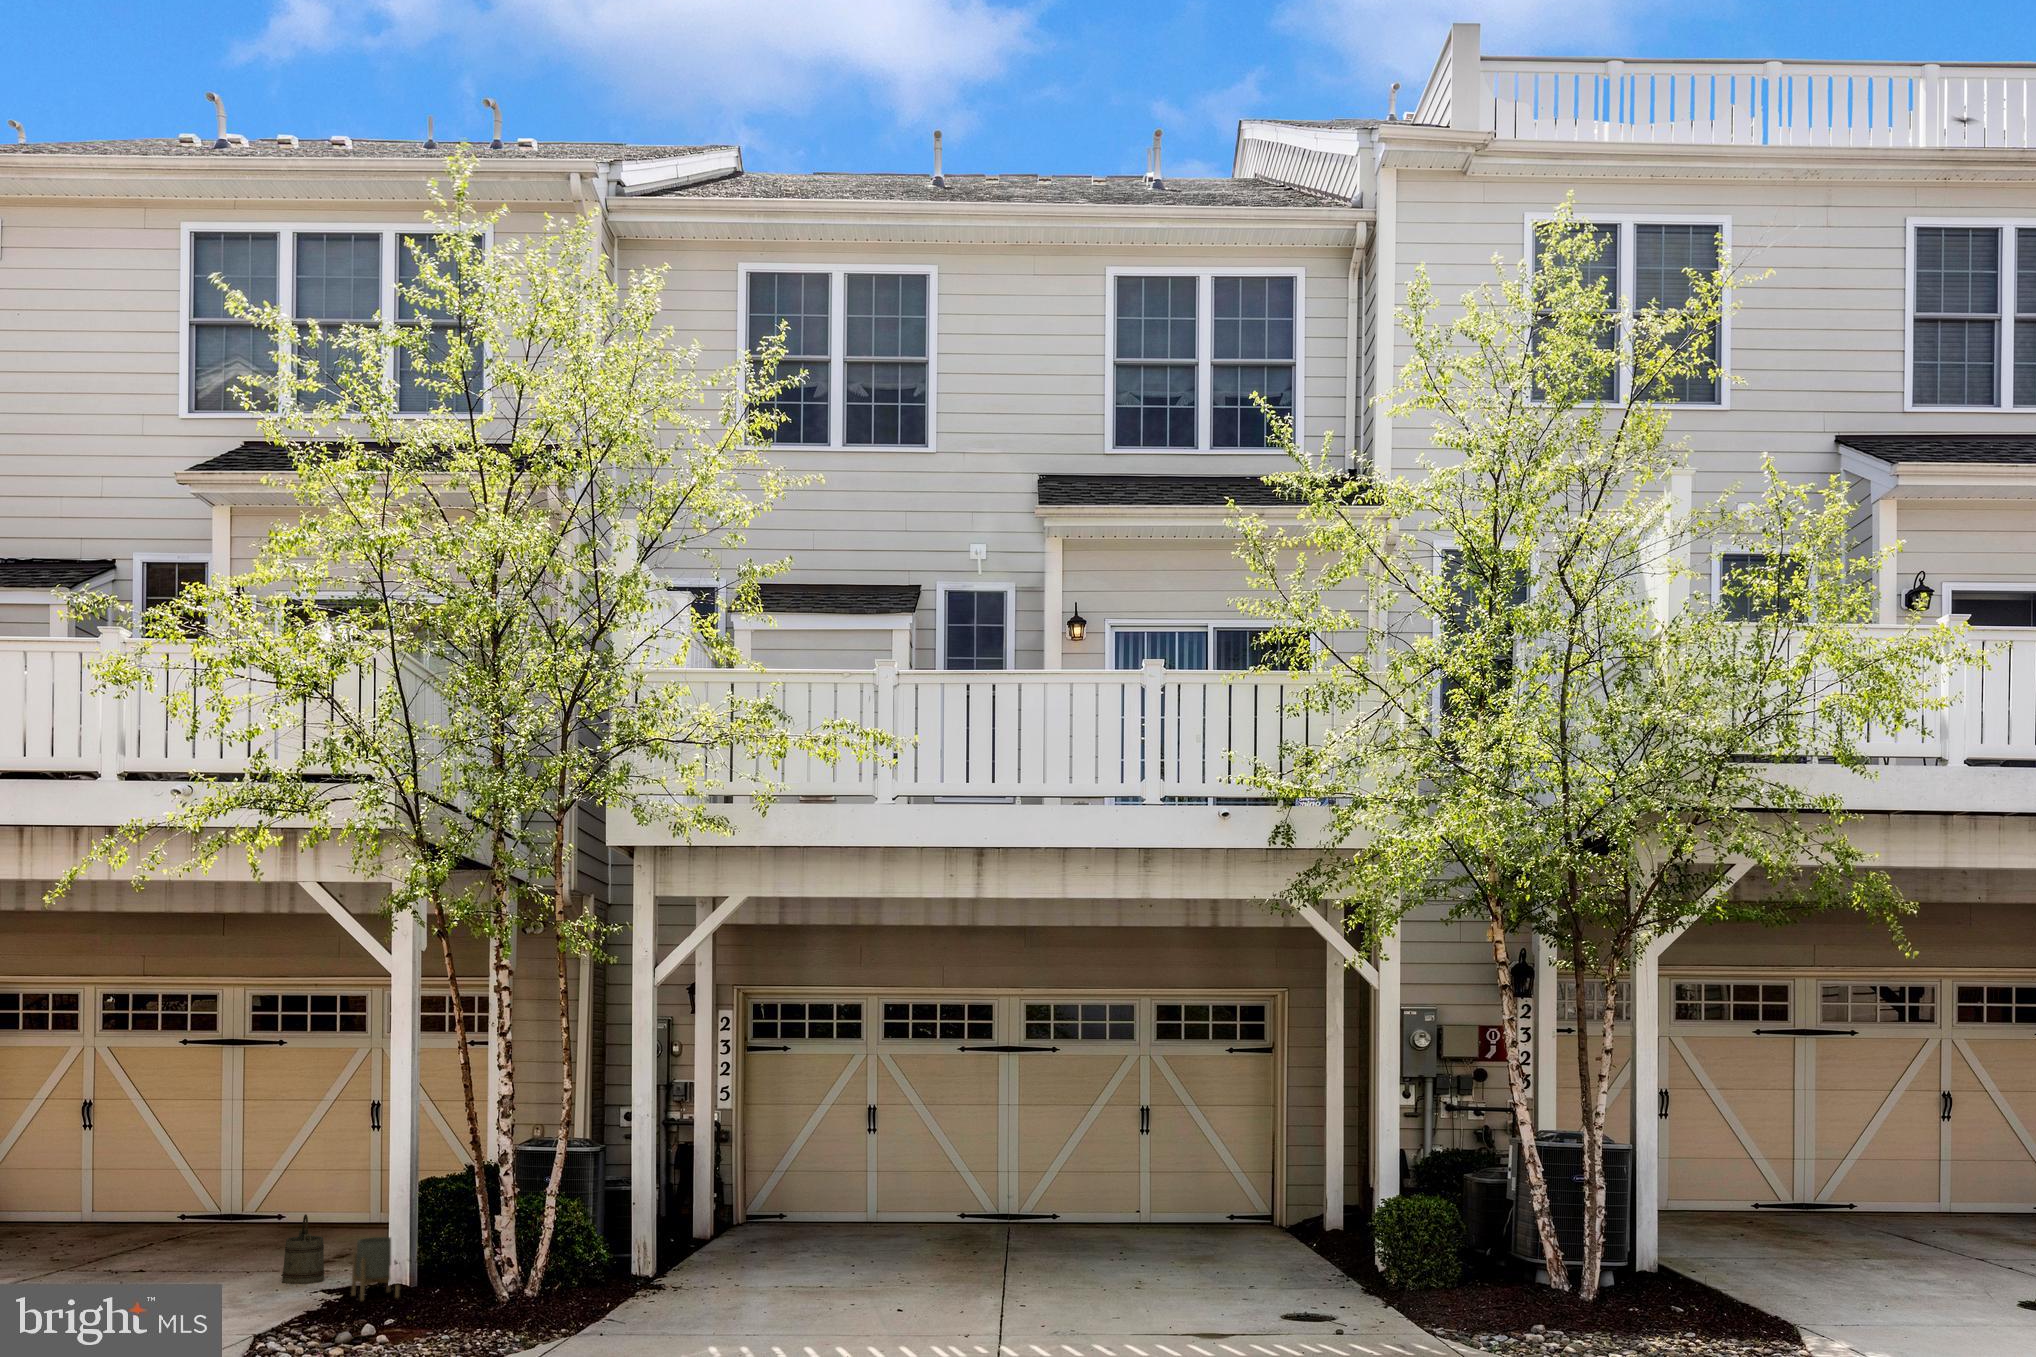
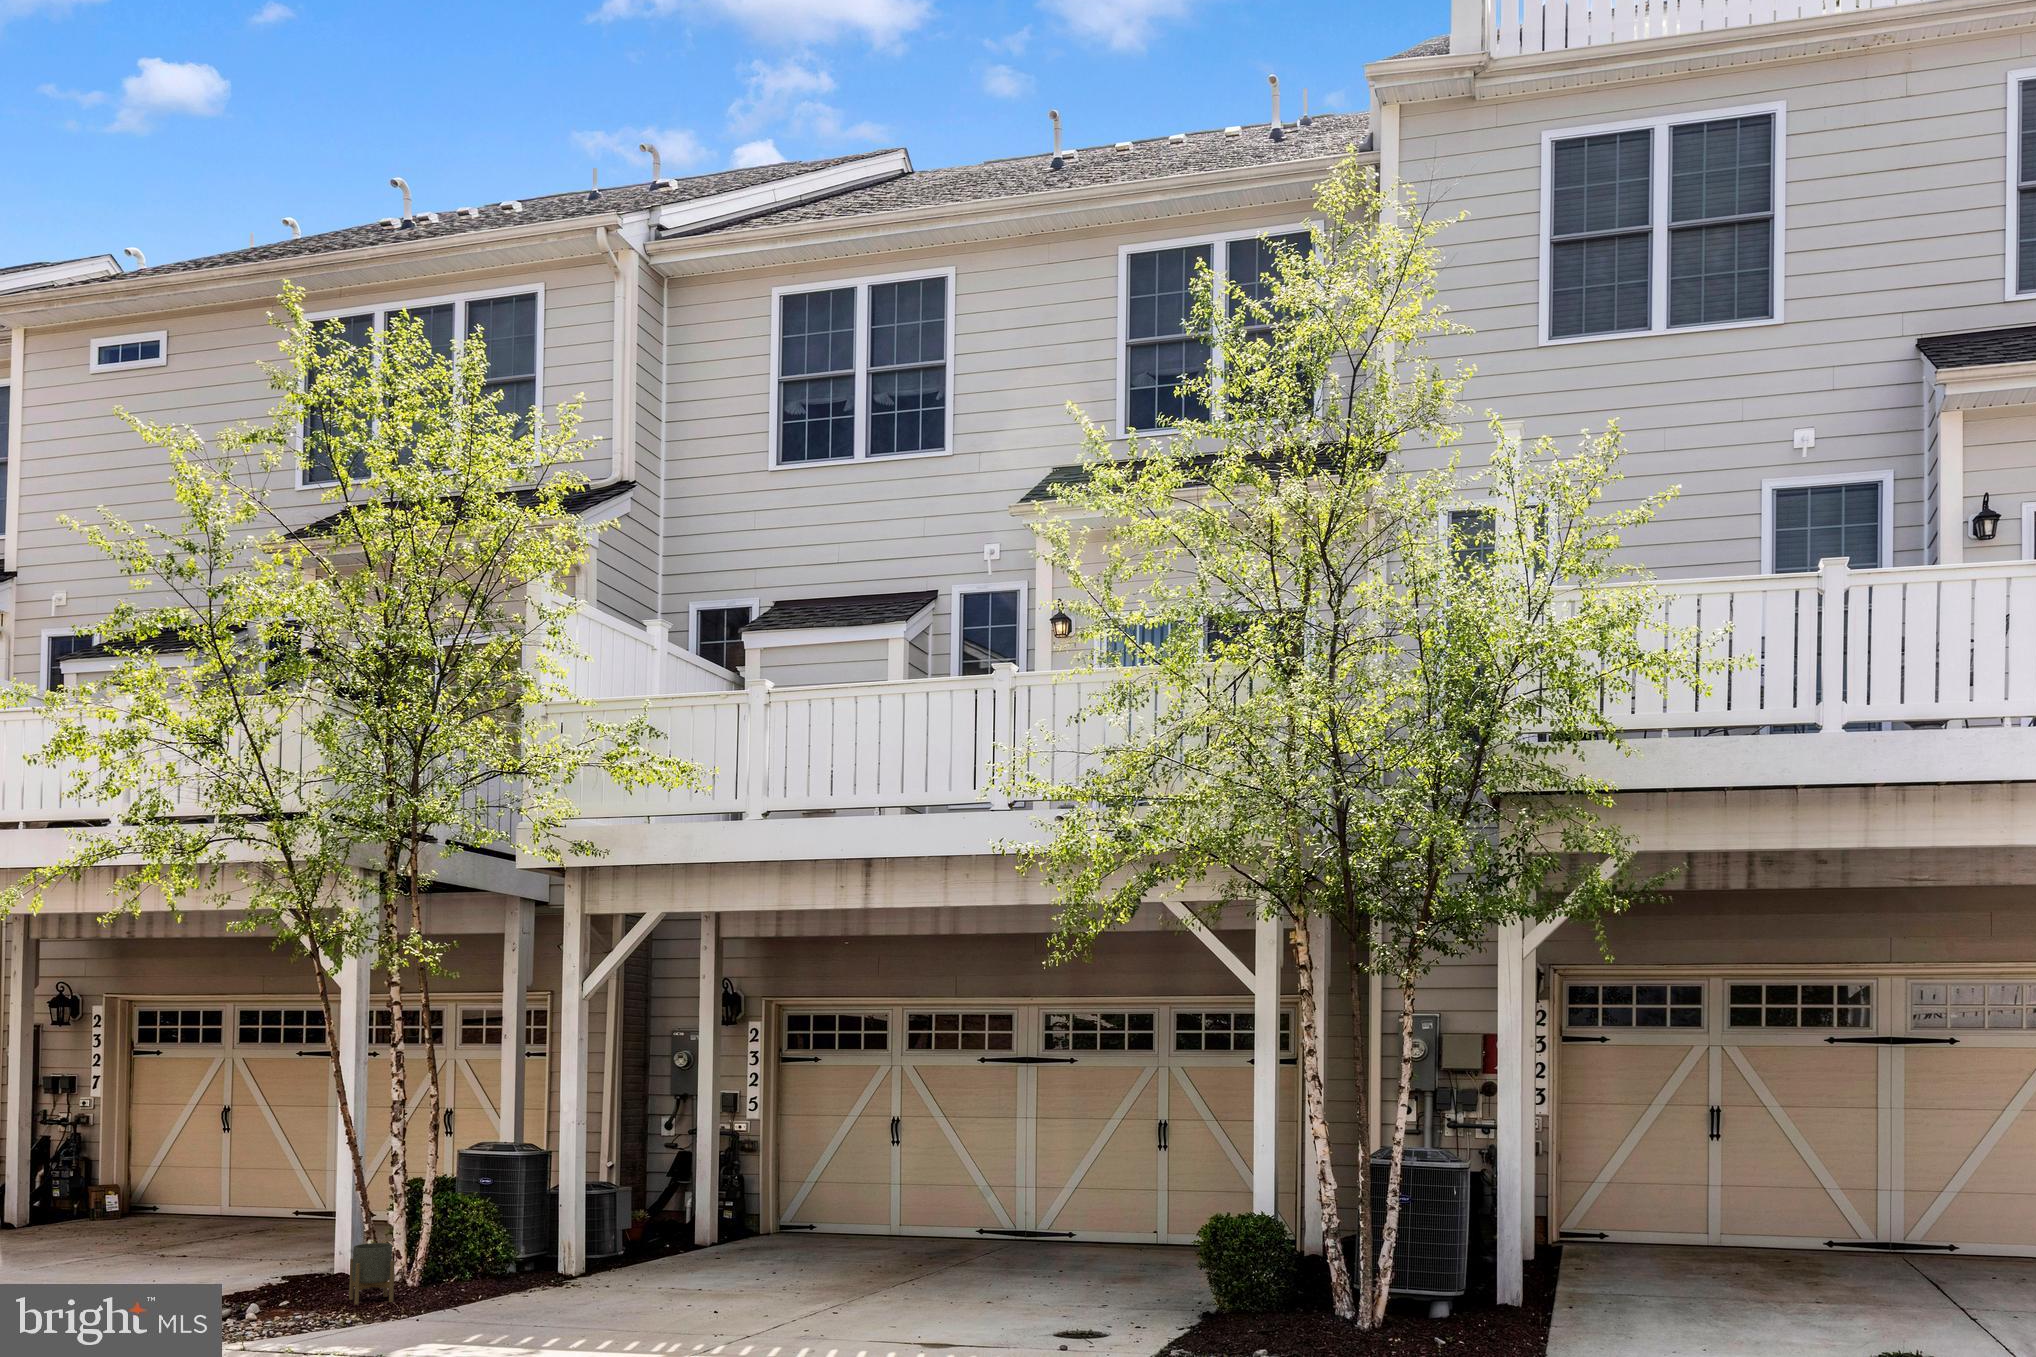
bucket: present [282,1214,325,1284] -> none [292,1220,333,1288]

